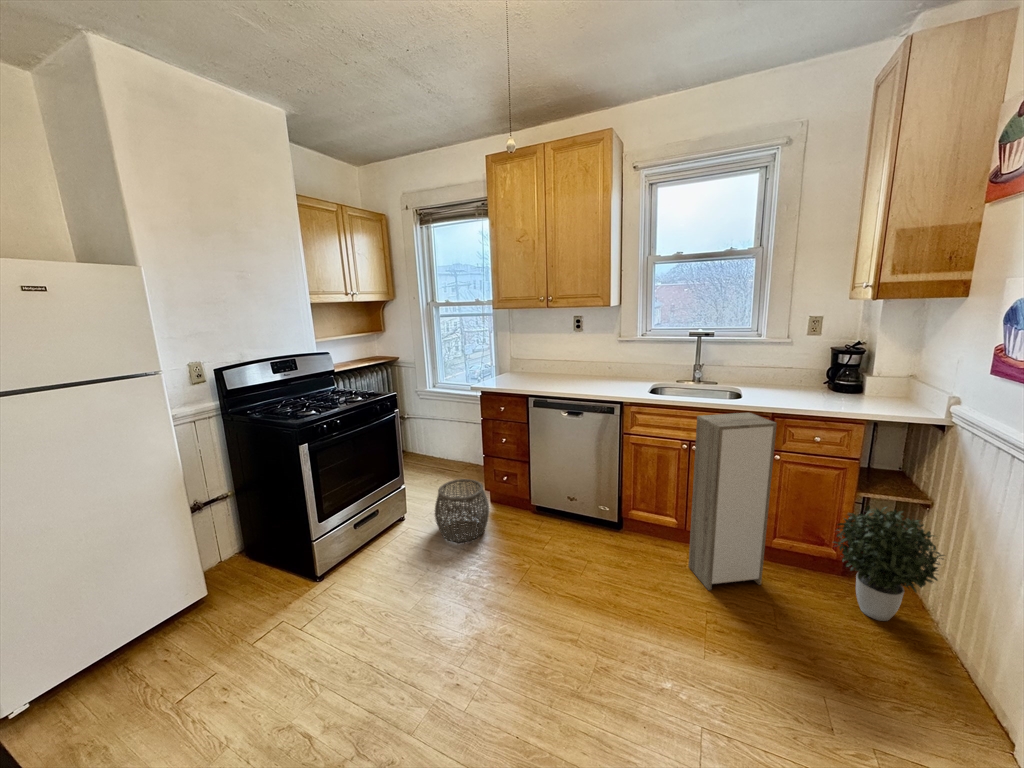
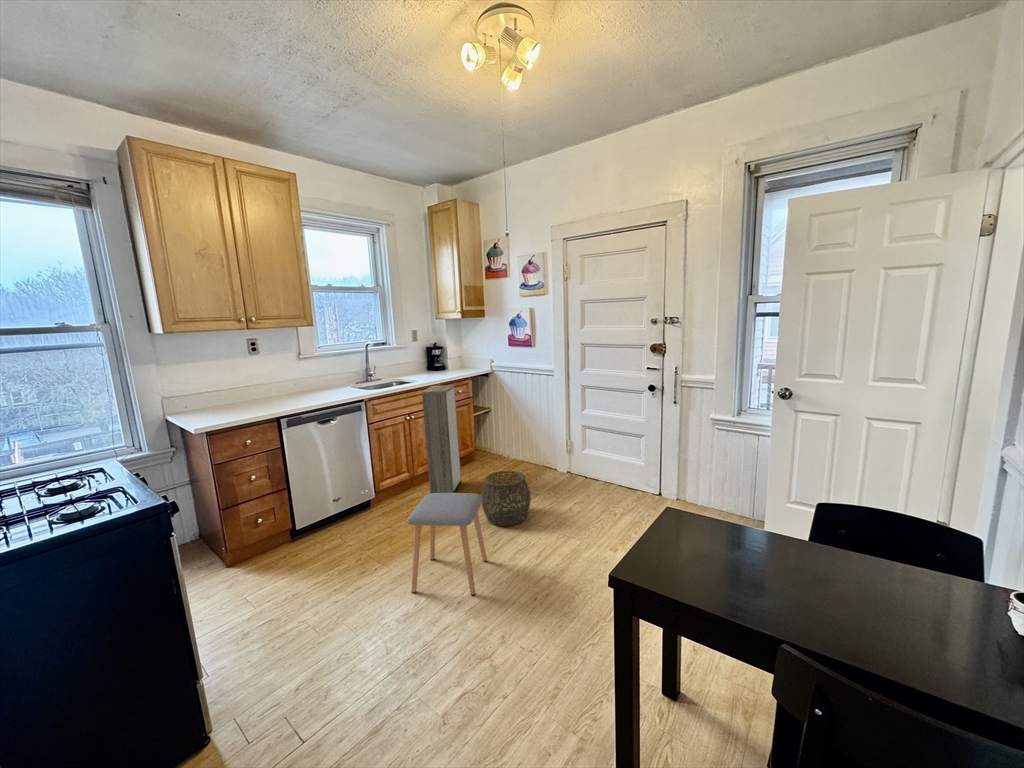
woven basket: present [435,479,489,542] -> present [481,471,531,526]
potted plant: present [833,506,944,621] -> none [474,415,515,470]
stool: none [448,547,546,709] -> present [407,493,487,596]

